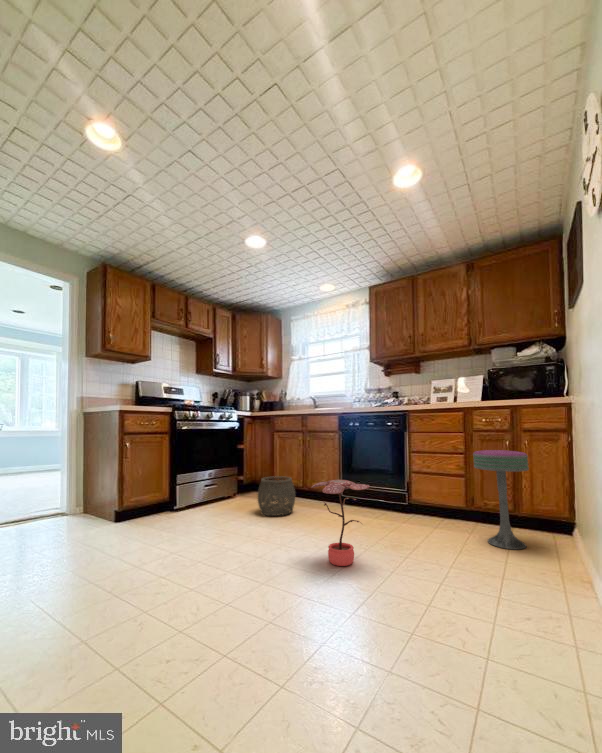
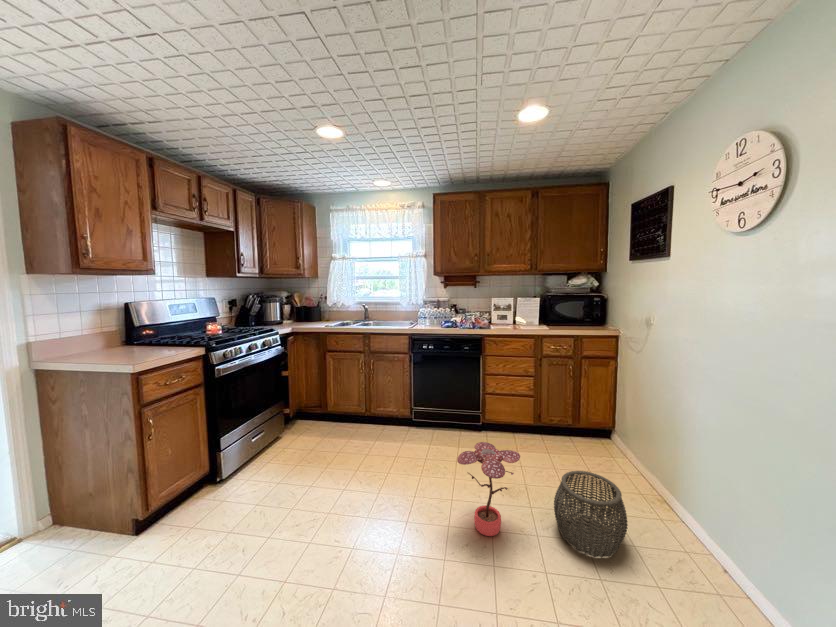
bar stool: present [473,450,529,549] -> none [558,379,605,464]
woven basket: present [258,476,295,516] -> present [554,471,628,557]

